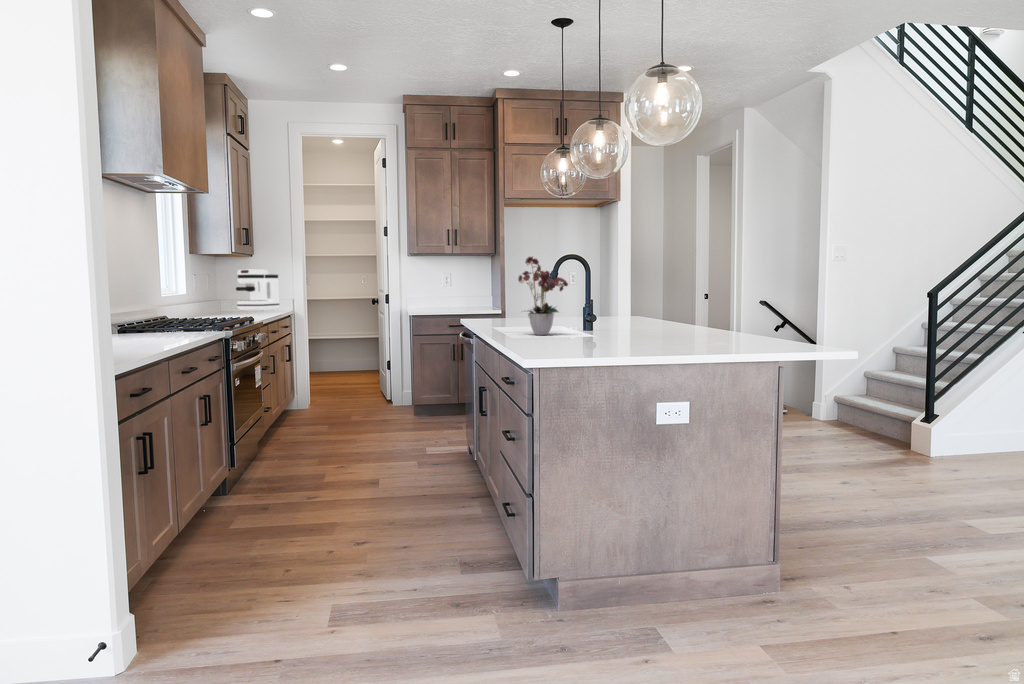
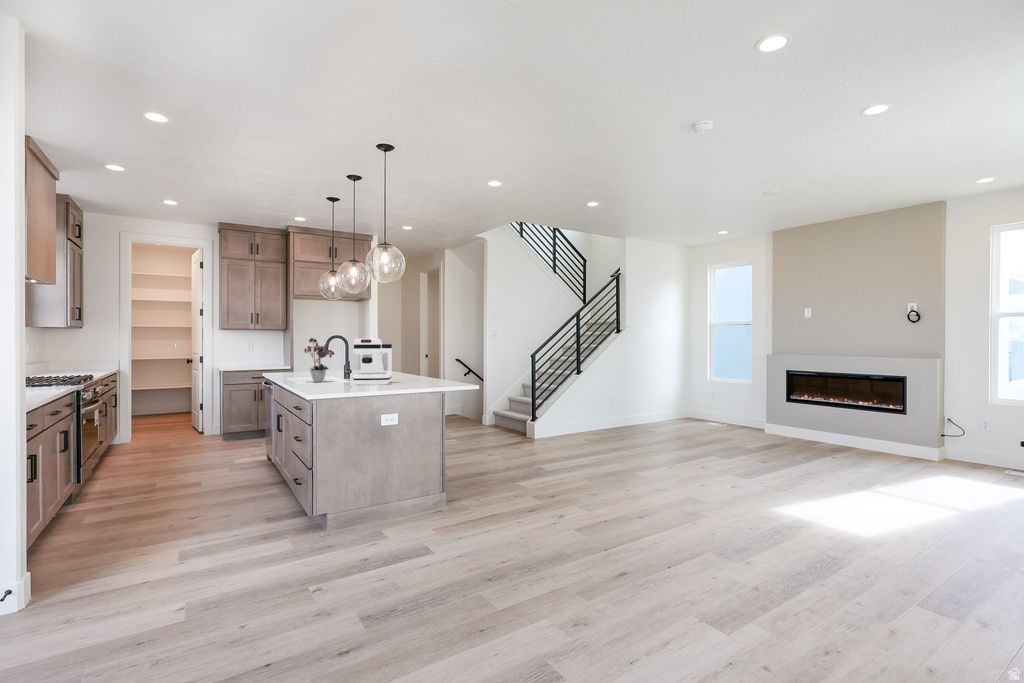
coffee maker: present [236,269,279,310] -> present [353,339,392,385]

